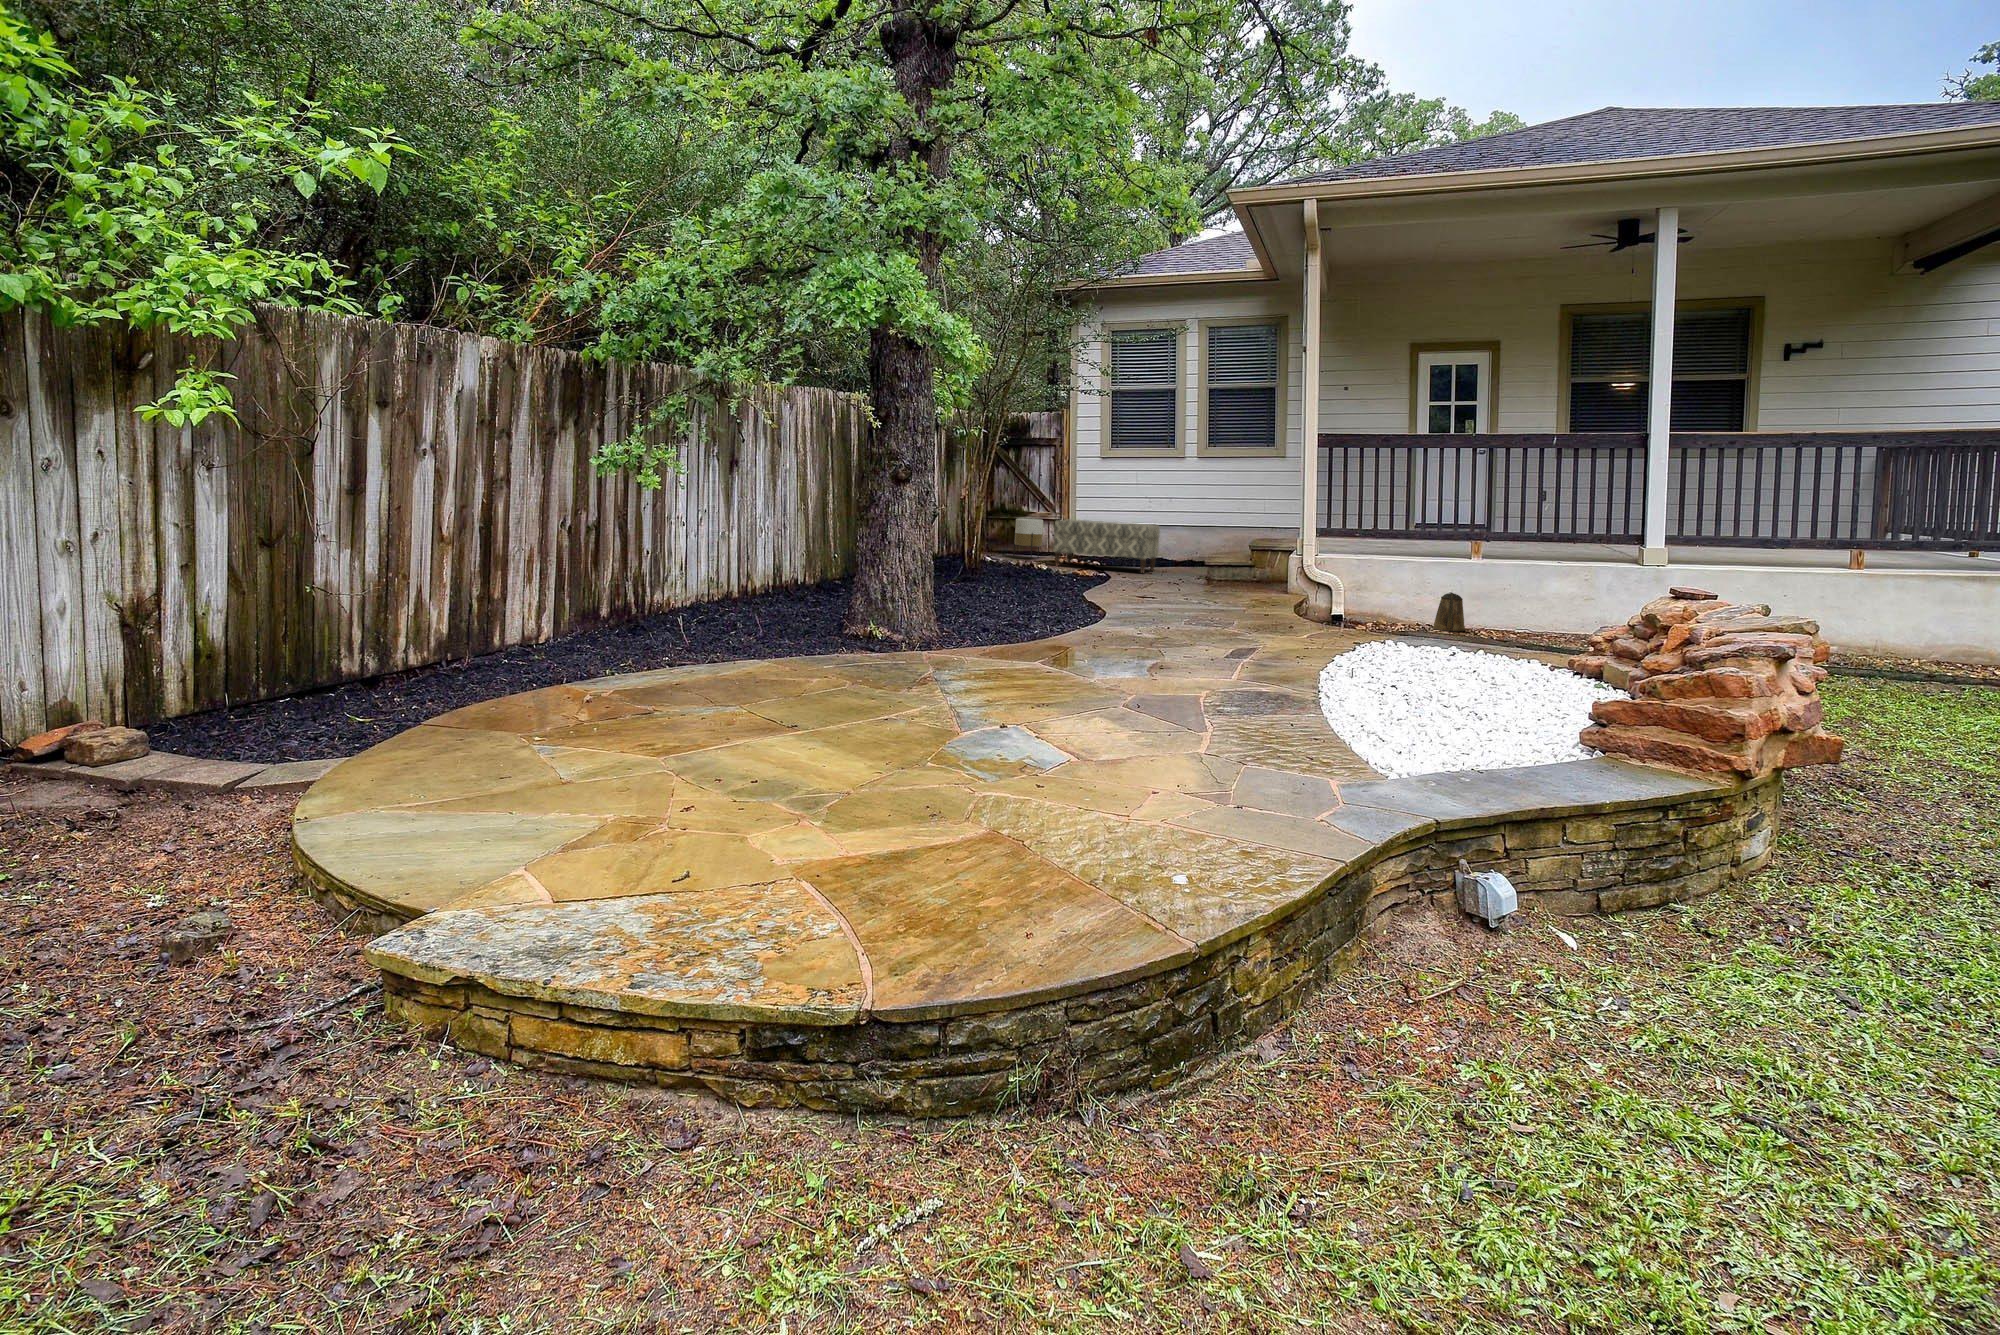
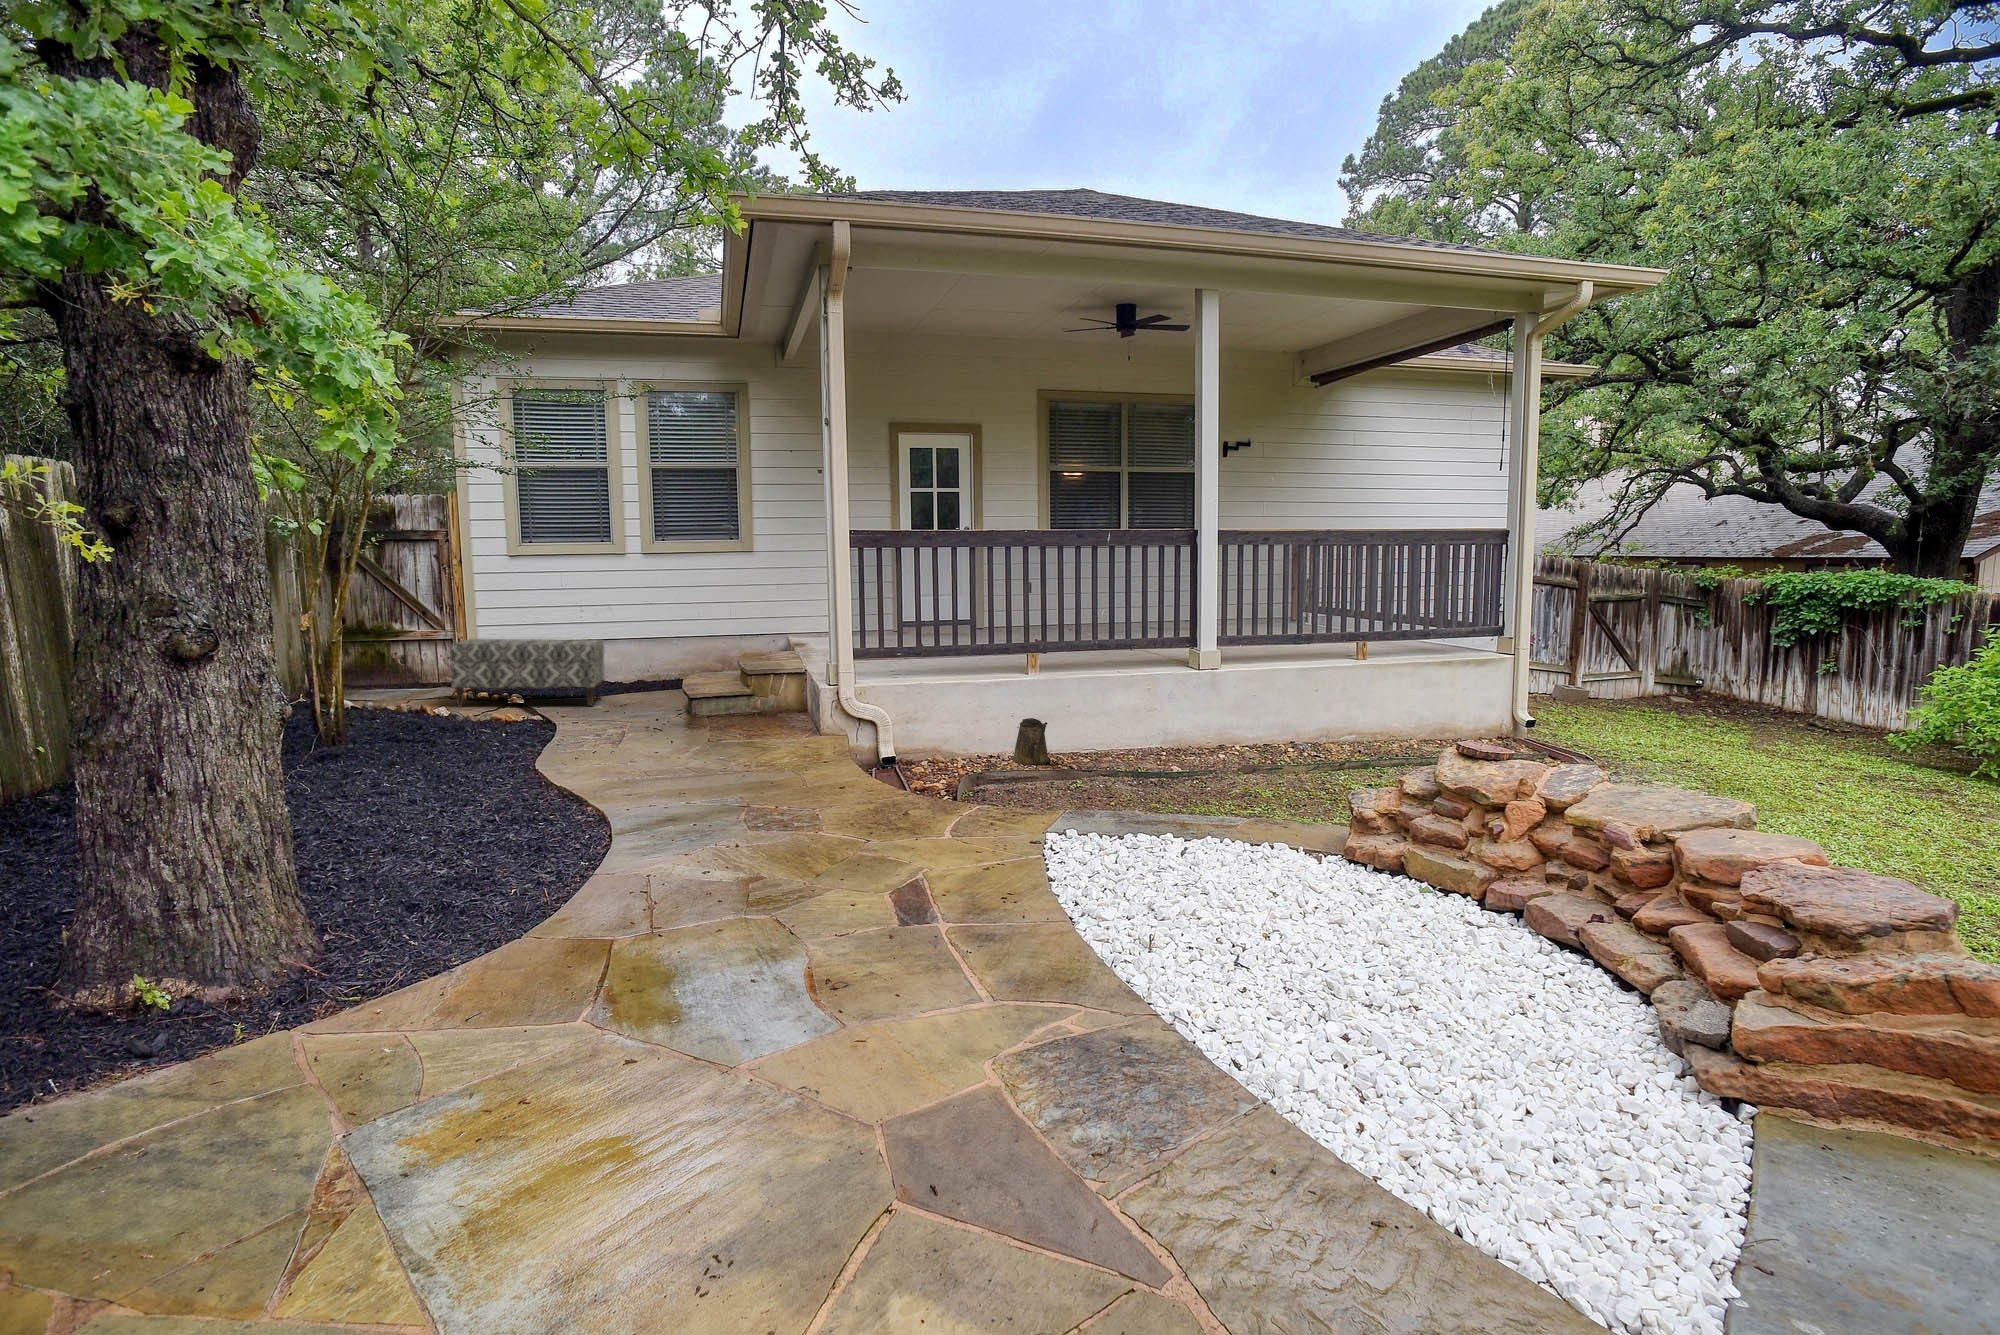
planter: present [1014,518,1043,558] -> none [381,640,428,698]

